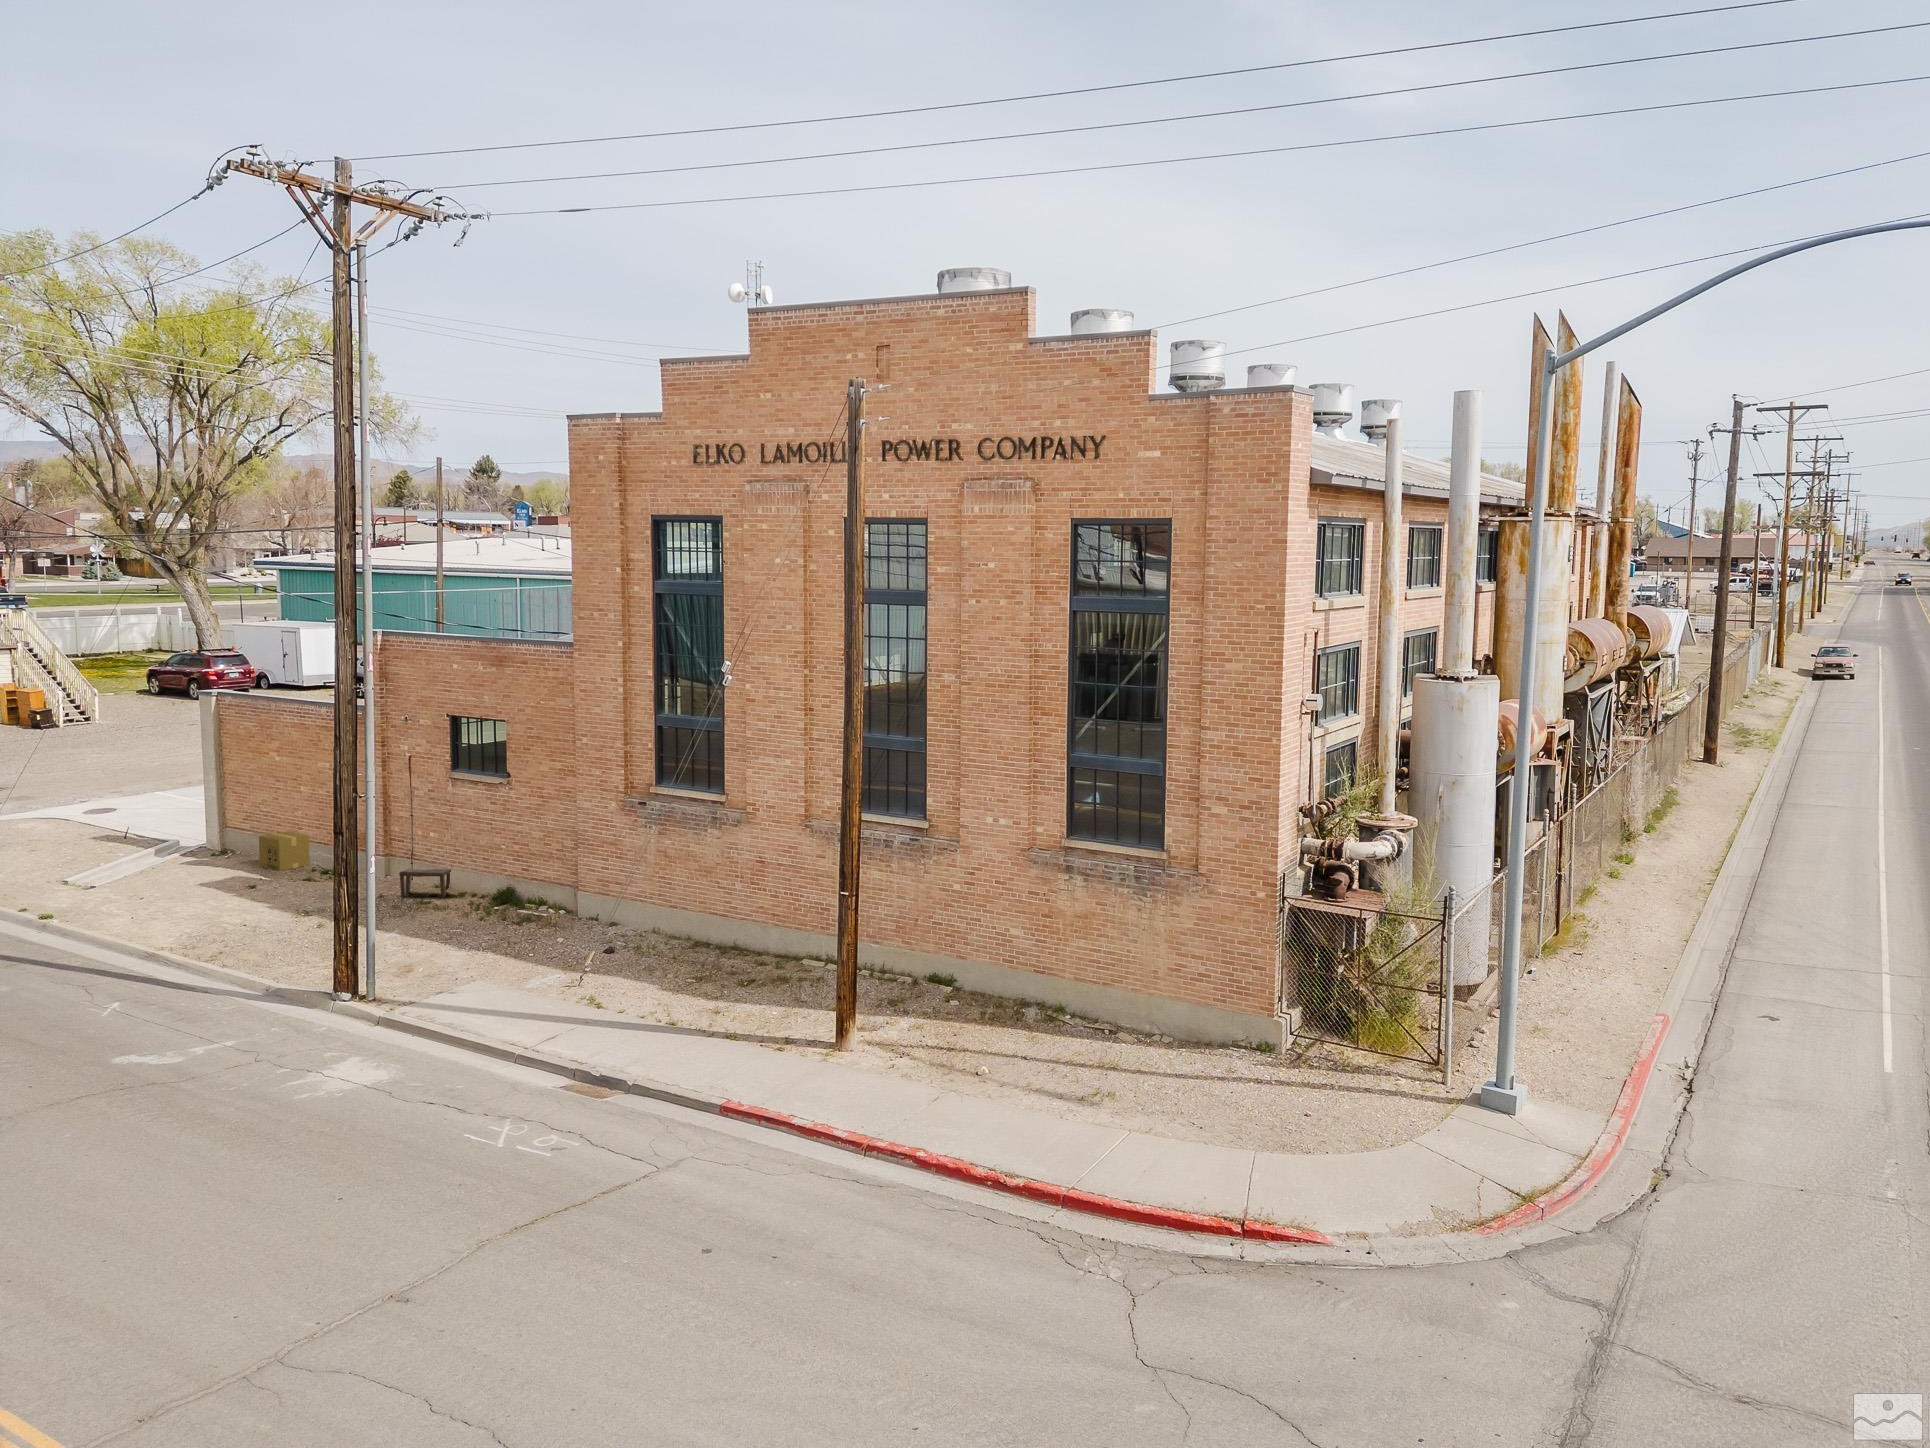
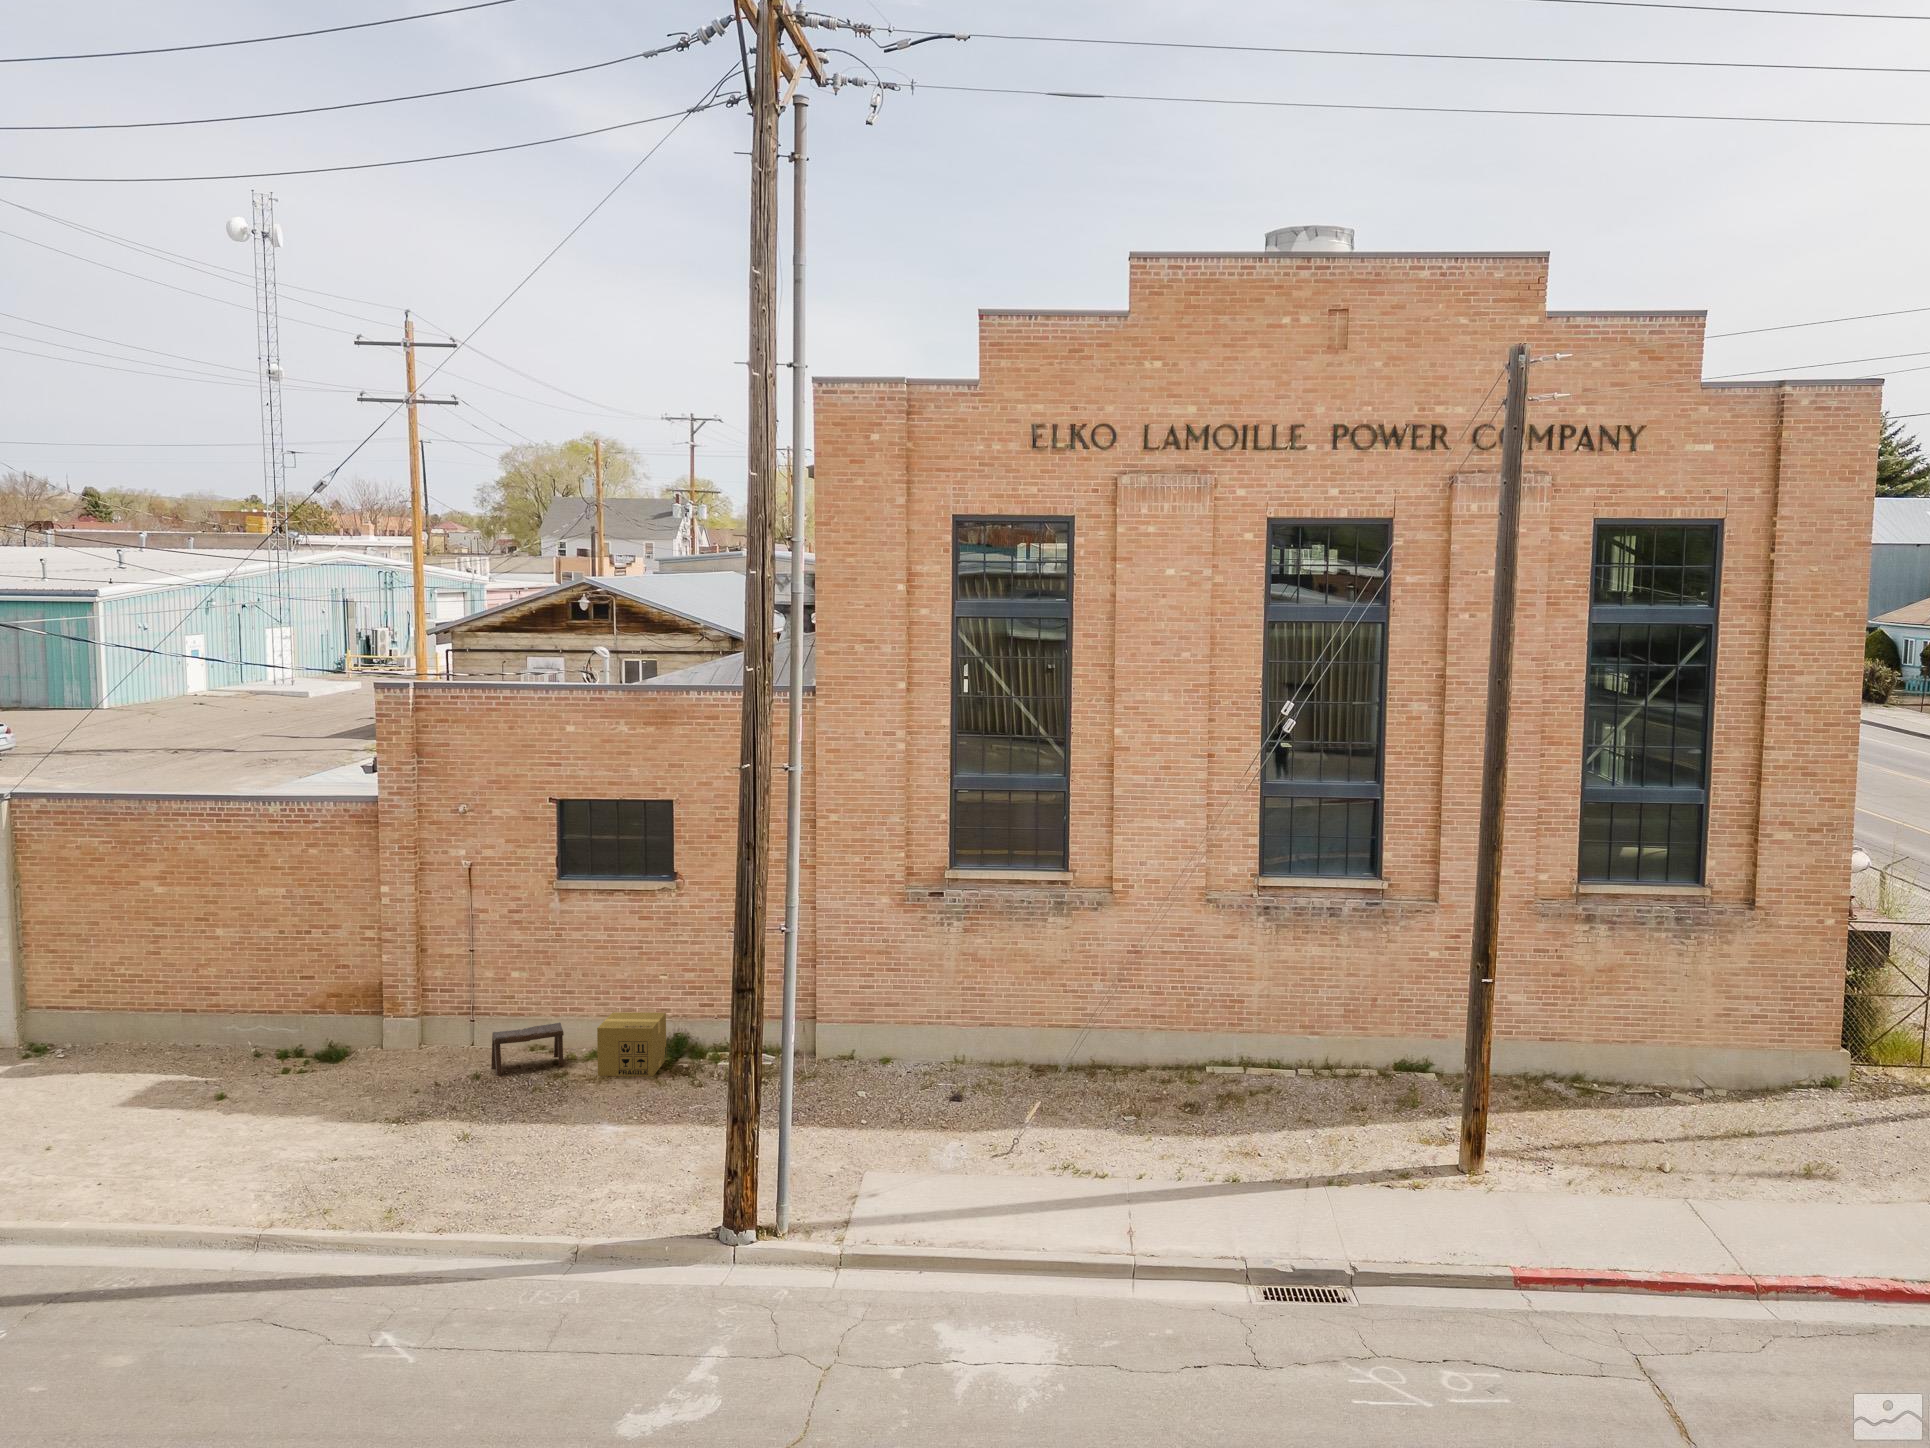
cardboard box: present [259,831,309,871] -> present [597,1012,666,1077]

